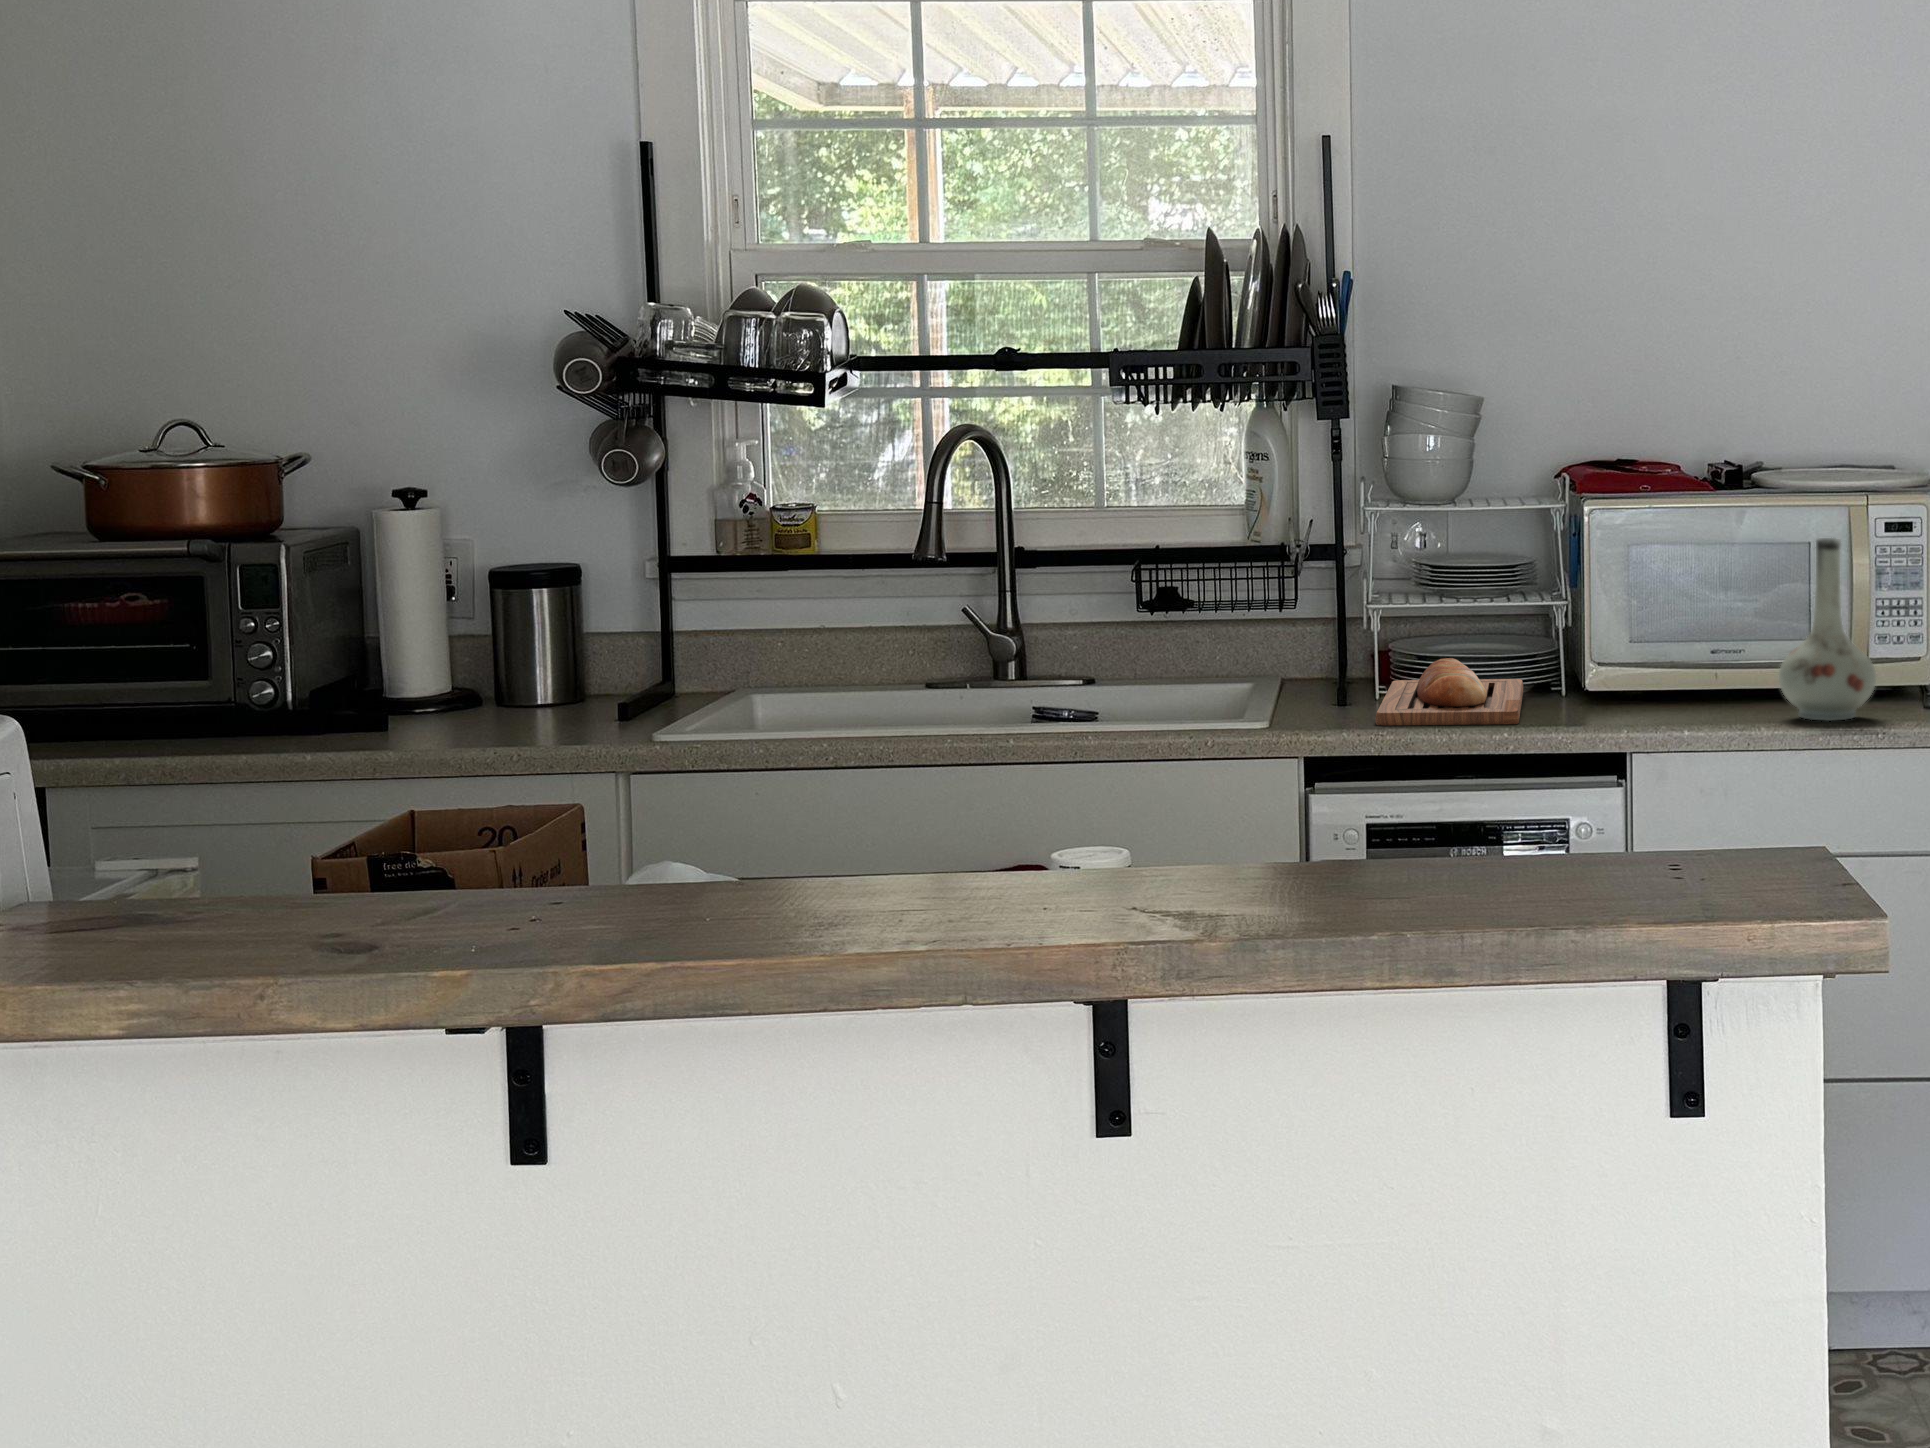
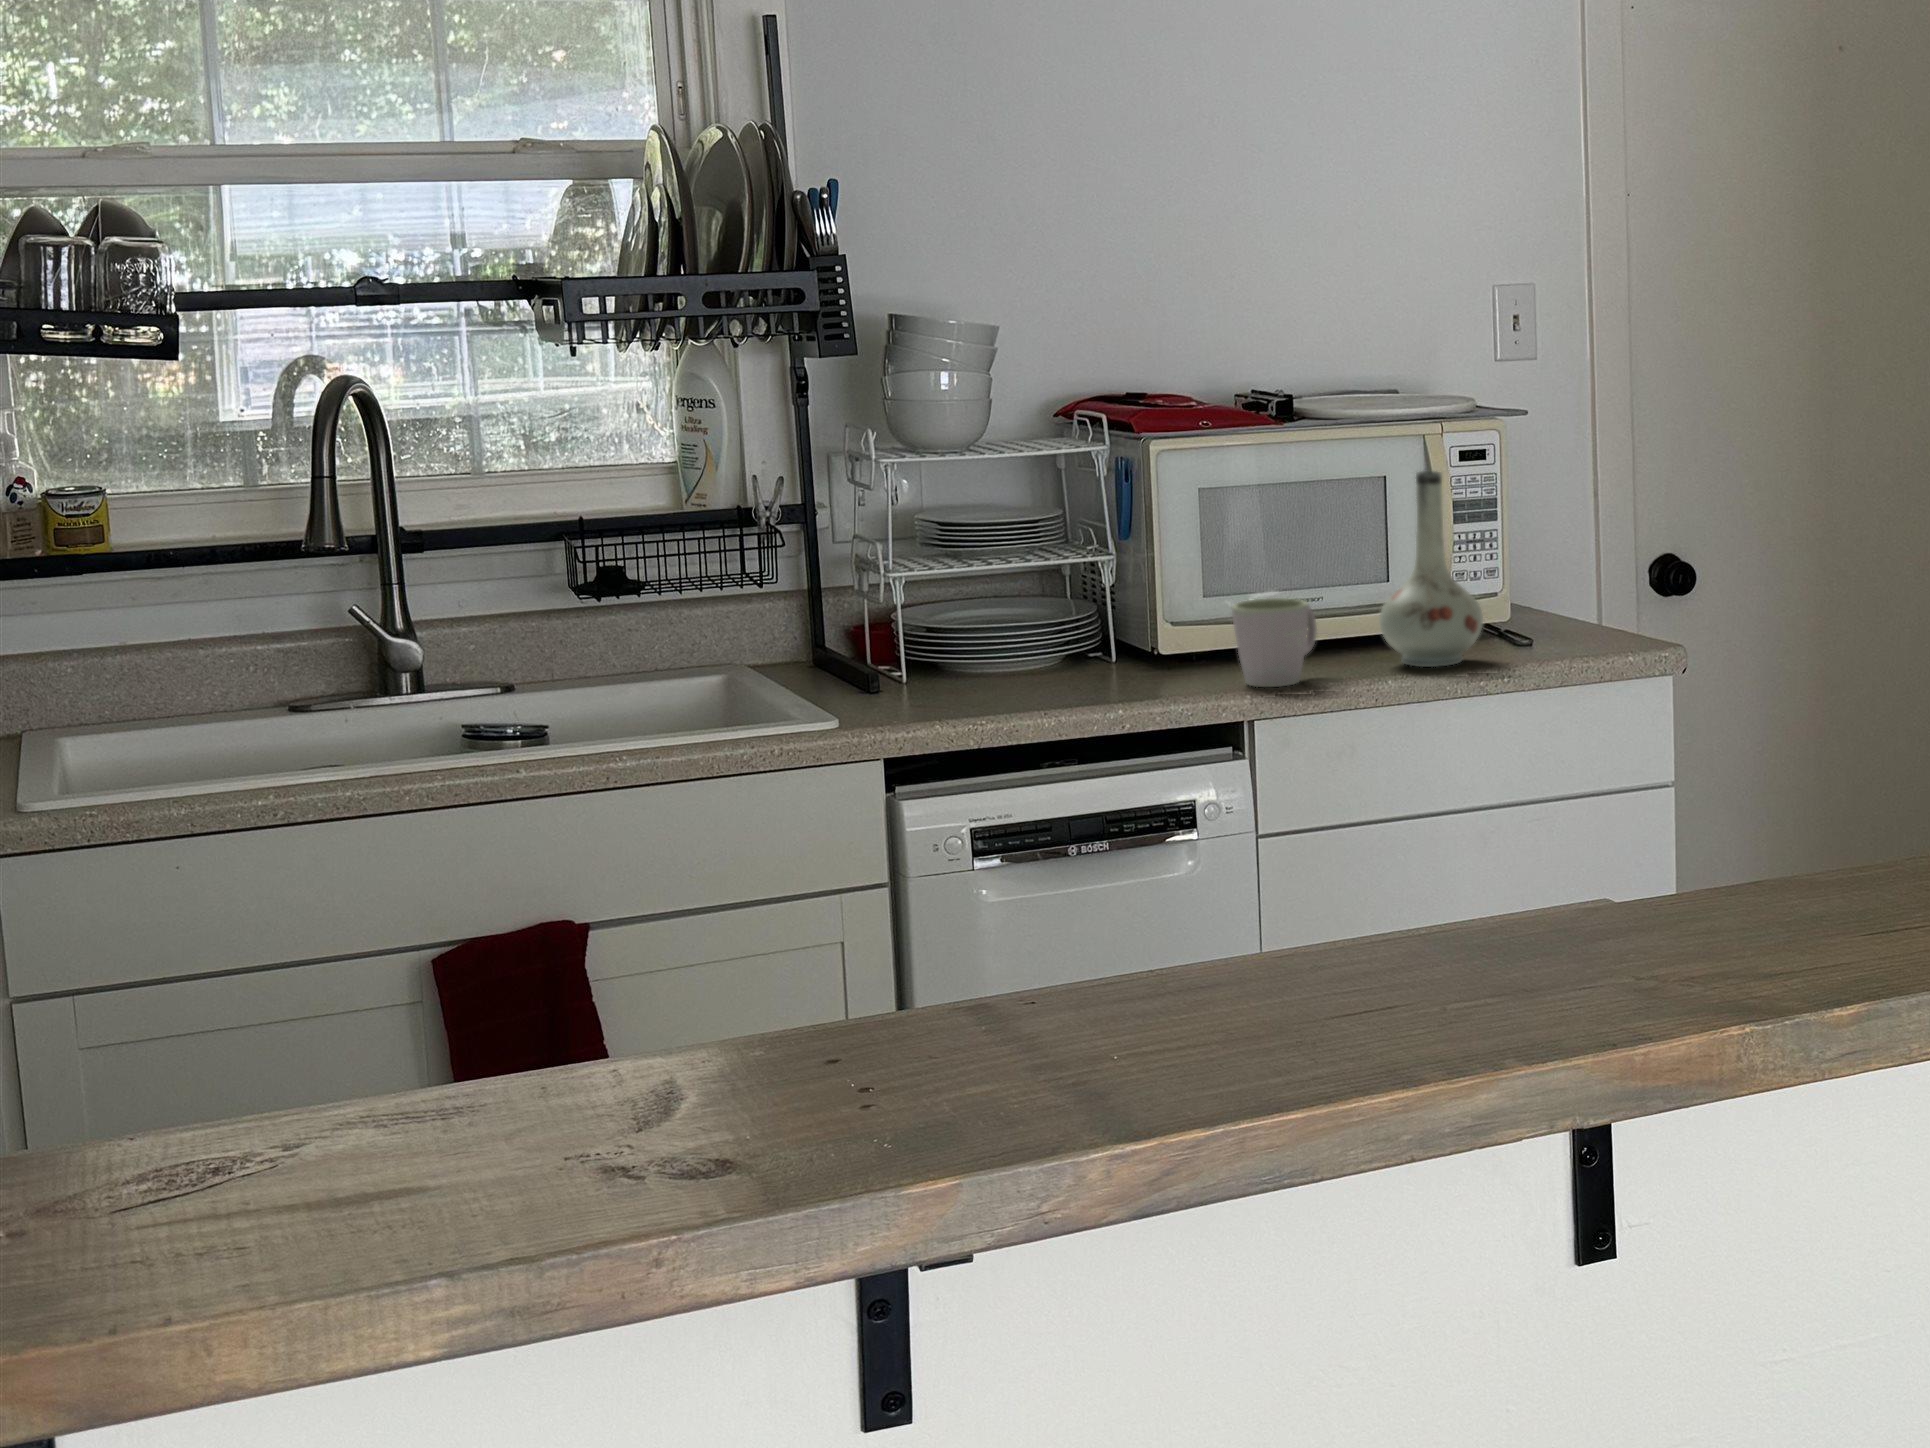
mug: none [1628,646,1715,725] -> present [1232,598,1317,687]
bread loaf: present [1375,658,1523,726] -> none [901,628,1116,717]

